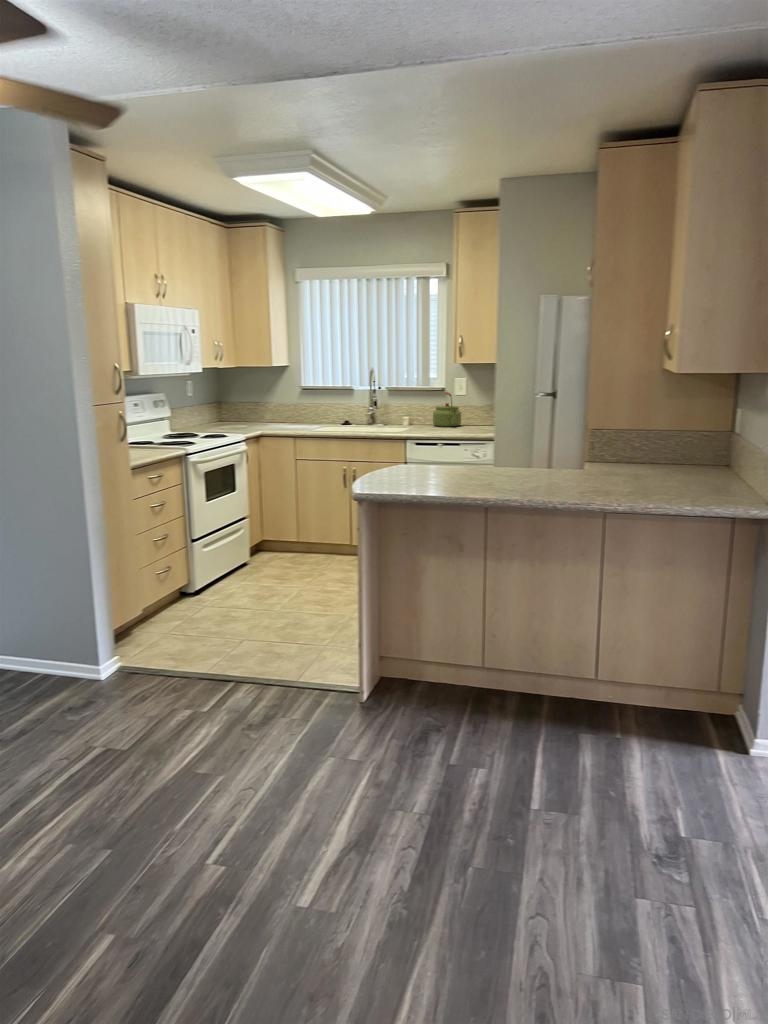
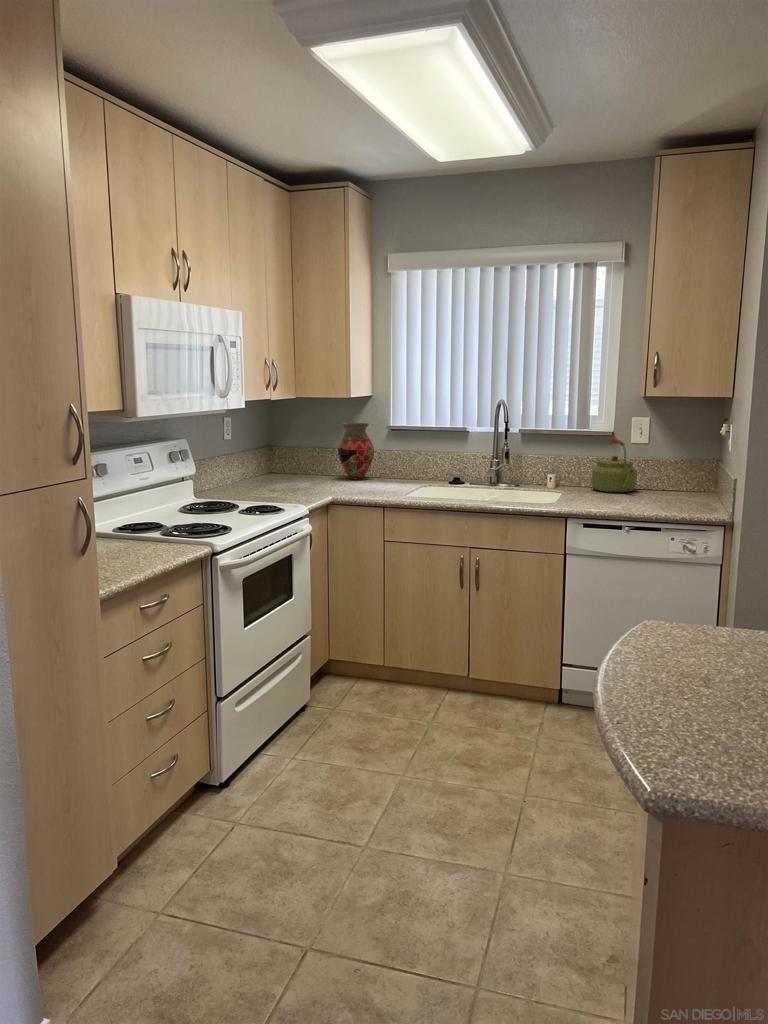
vase: none [266,384,291,423] -> present [338,423,374,479]

